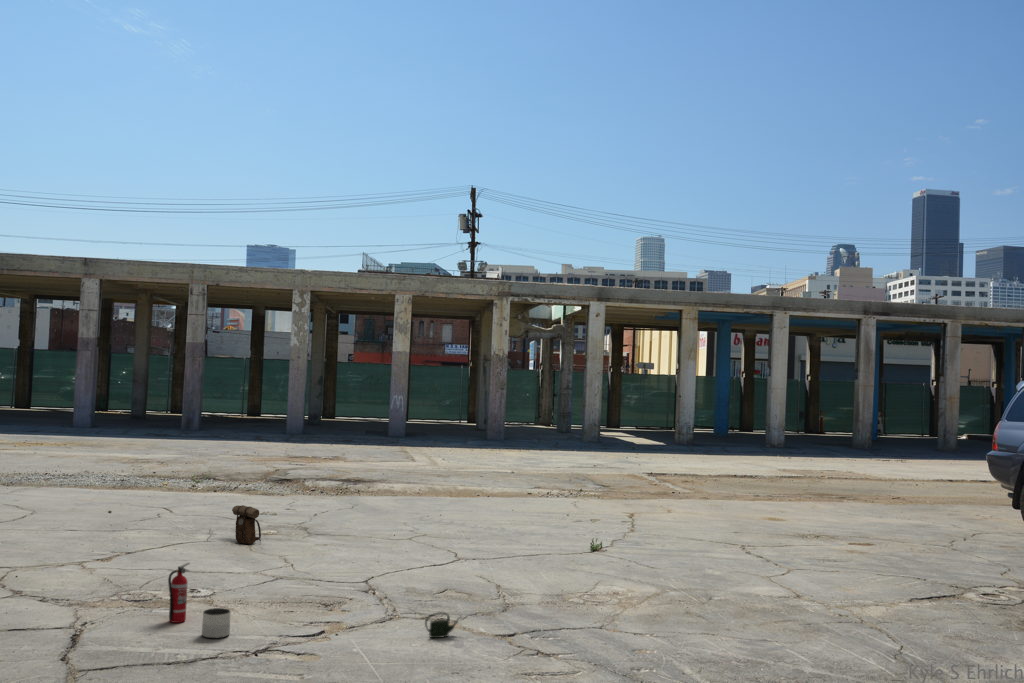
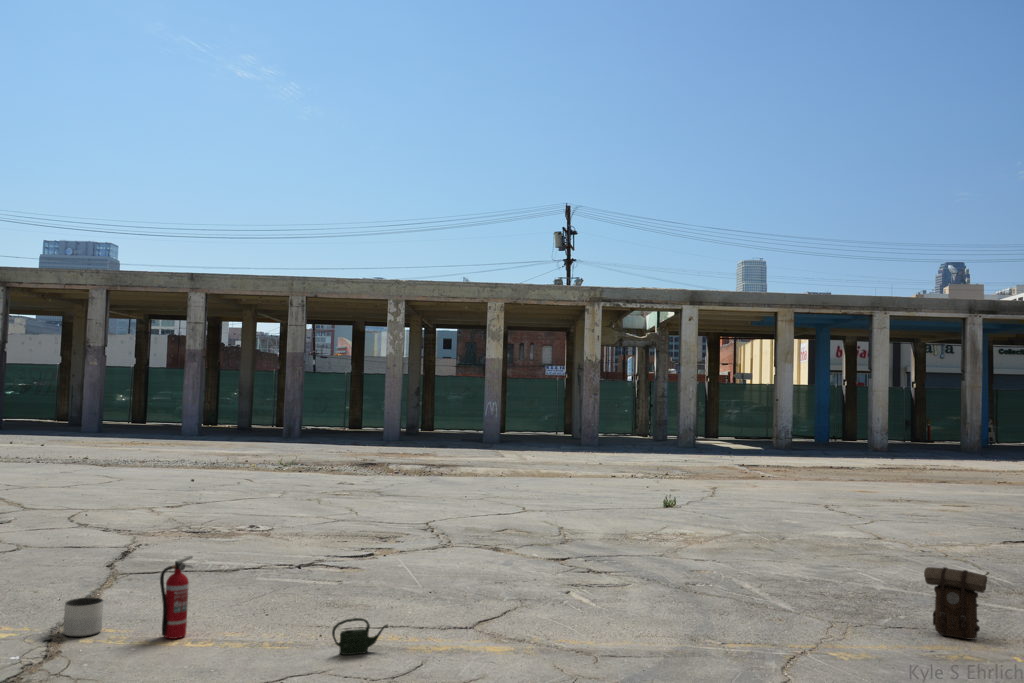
backpack: present [232,505,261,545] -> present [924,567,987,640]
planter: present [202,608,231,638] -> present [63,598,103,637]
watering can: present [425,612,457,638] -> present [332,618,388,655]

